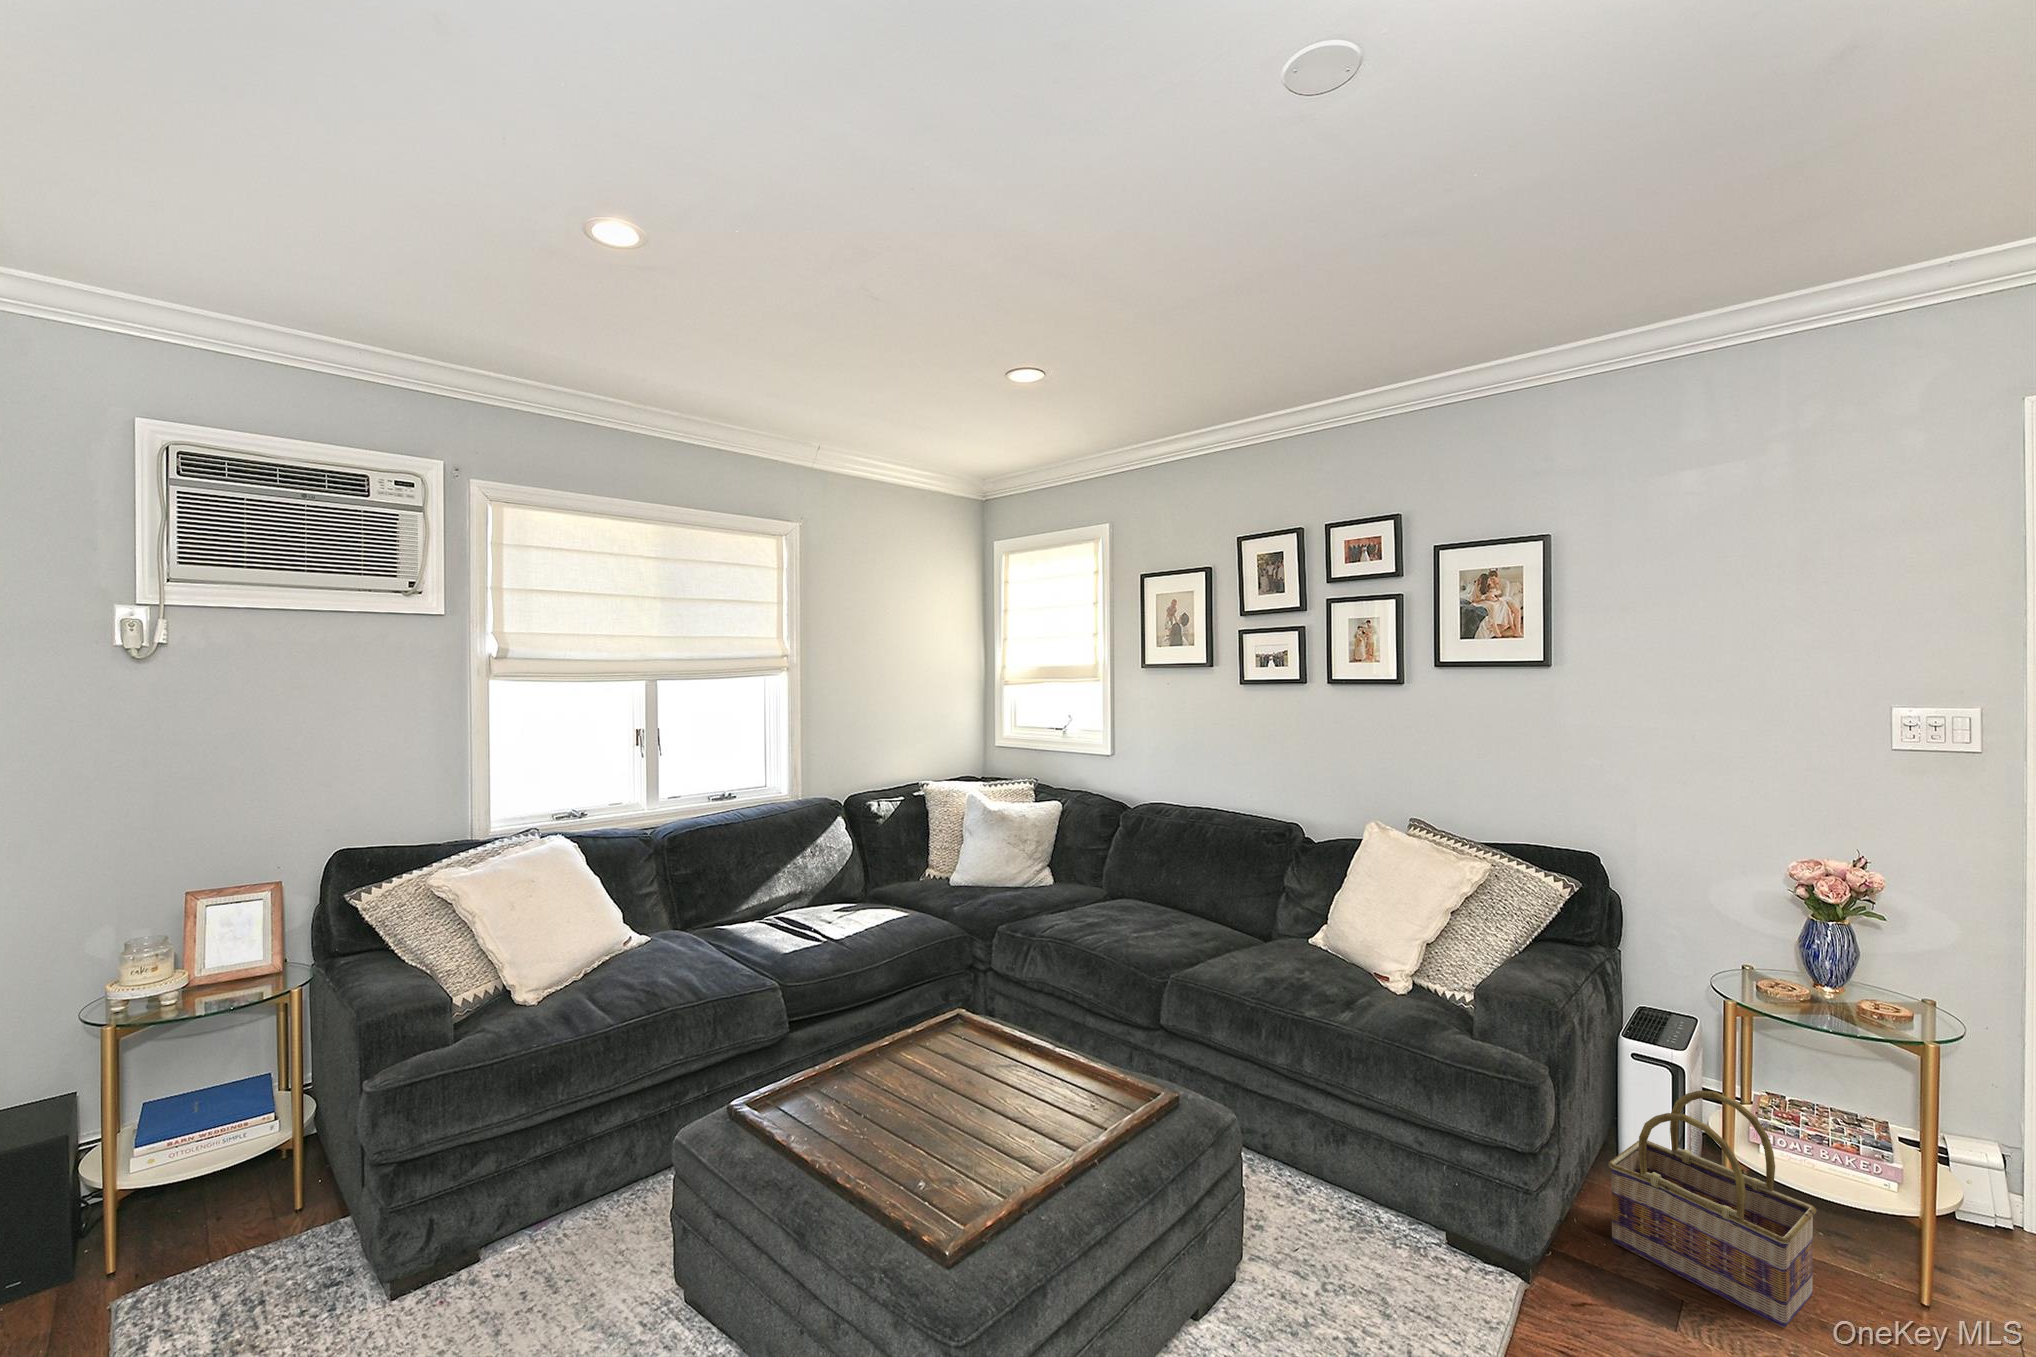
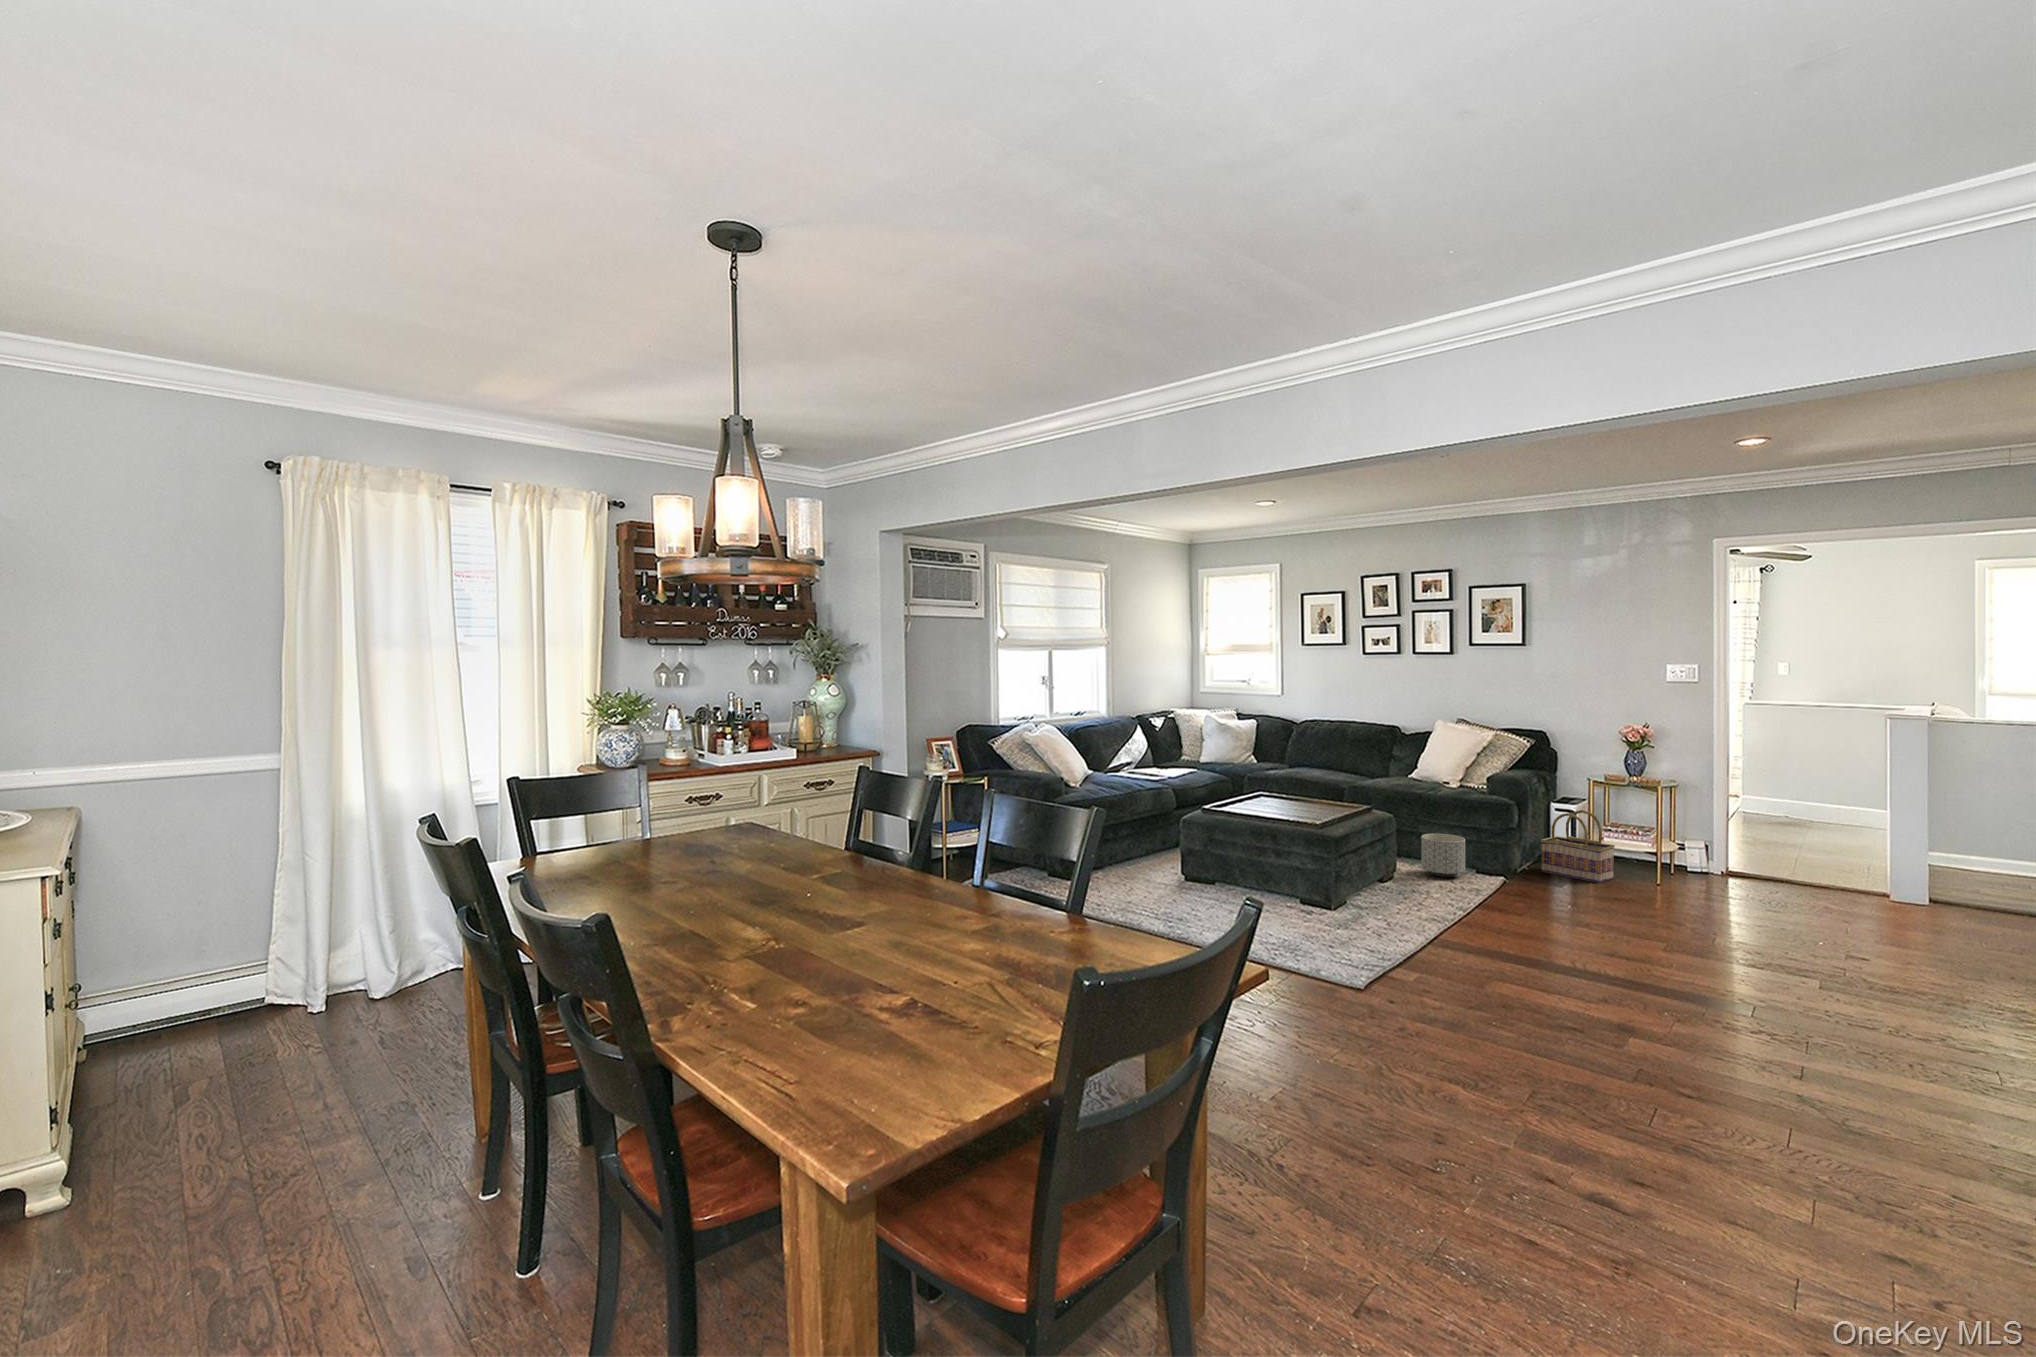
planter: none [1307,1139,1417,1282] -> present [1421,834,1465,877]

